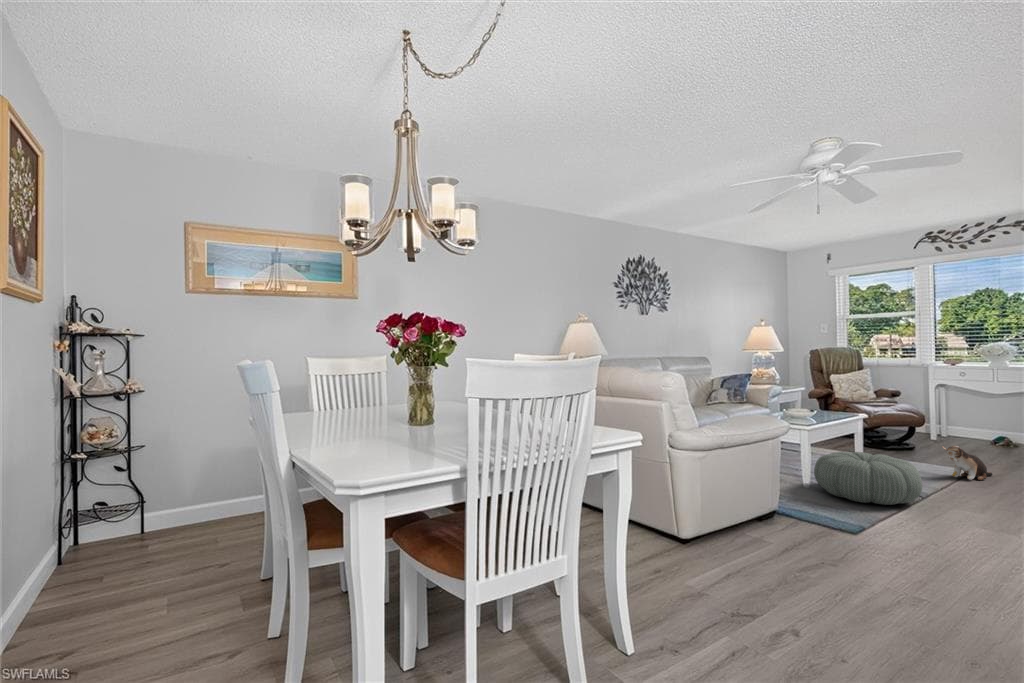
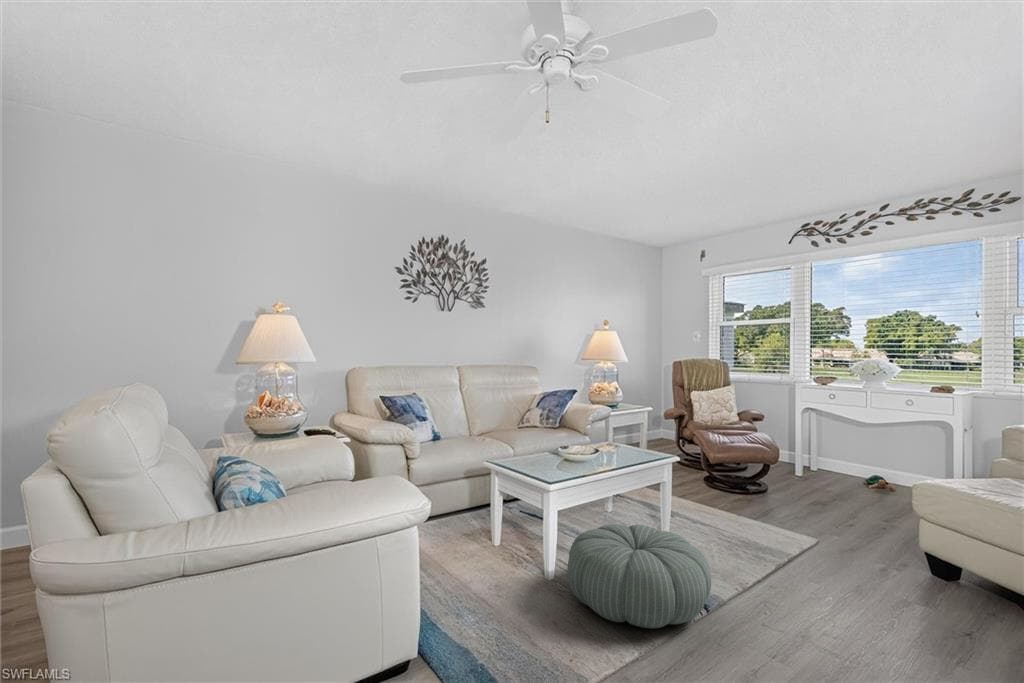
plush toy: present [942,446,992,480] -> none [771,510,840,562]

